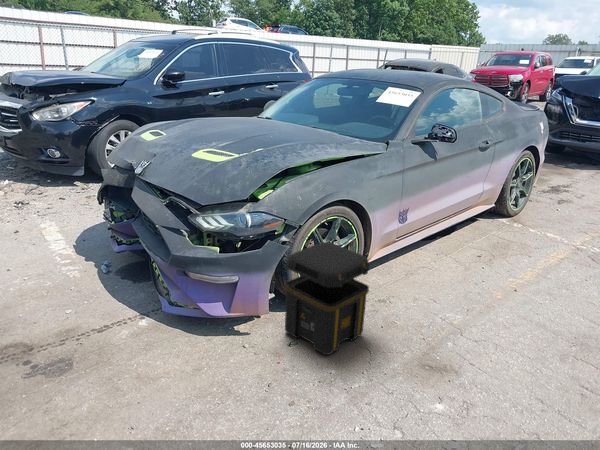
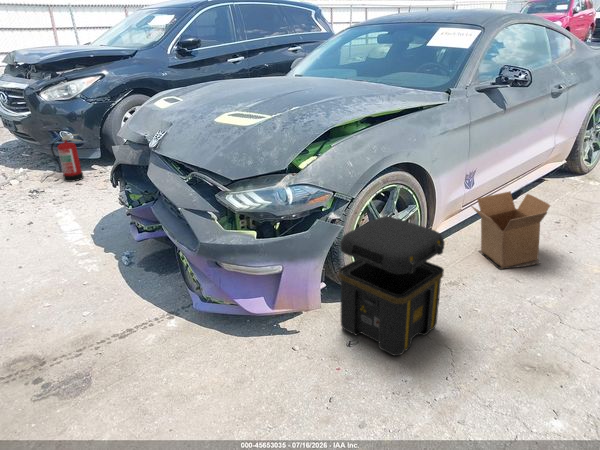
fire extinguisher: none [38,152,69,195] -> present [51,134,84,182]
cardboard box: none [403,228,466,292] -> present [472,191,550,269]

